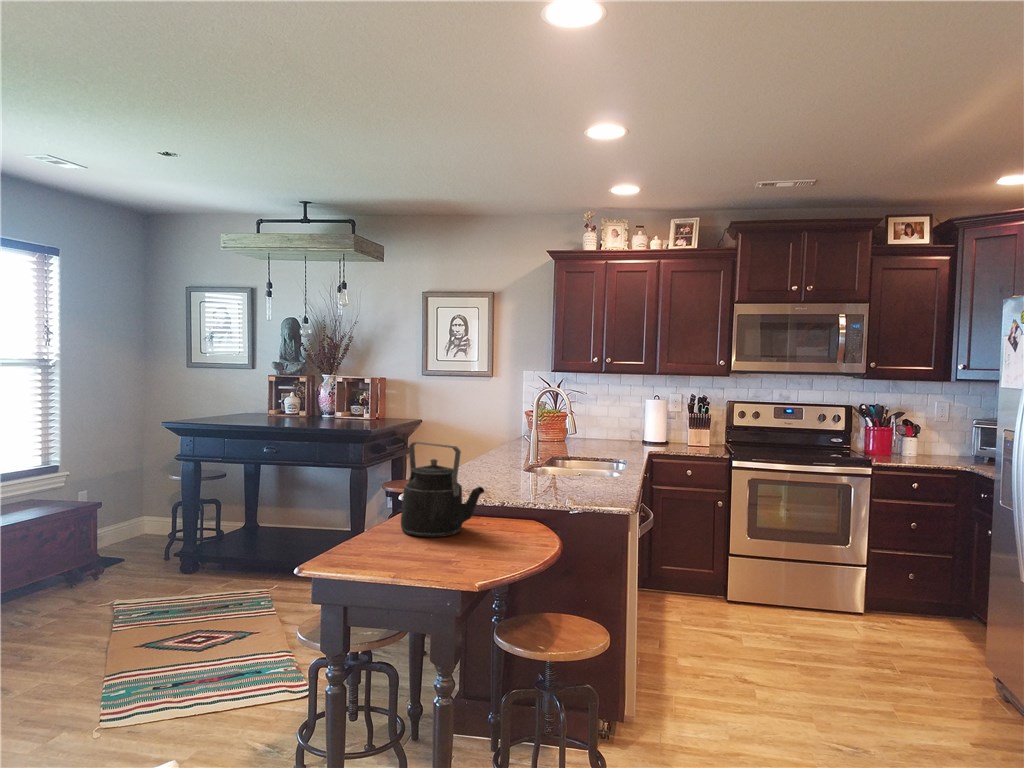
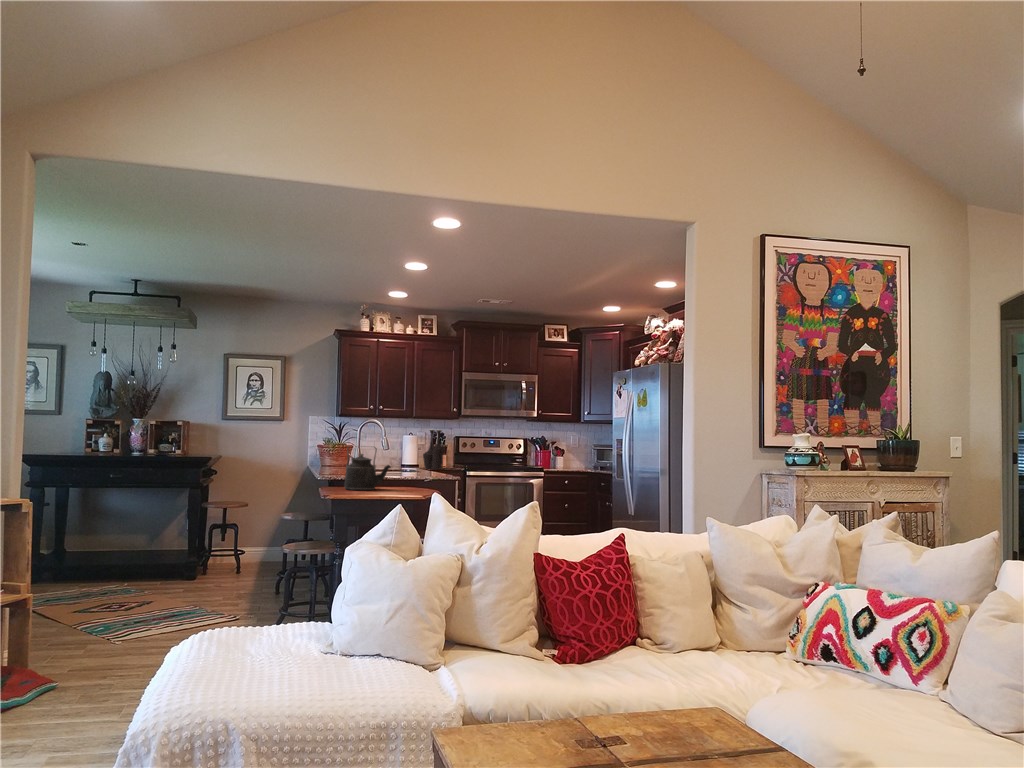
vase: none [666,392,694,457] -> present [423,429,443,470]

